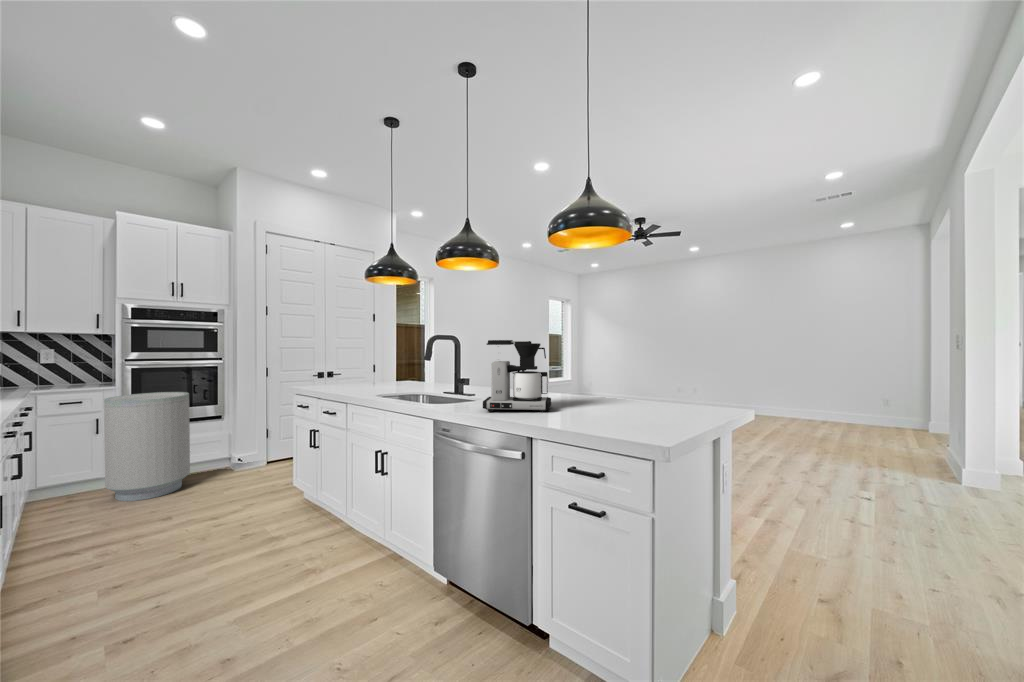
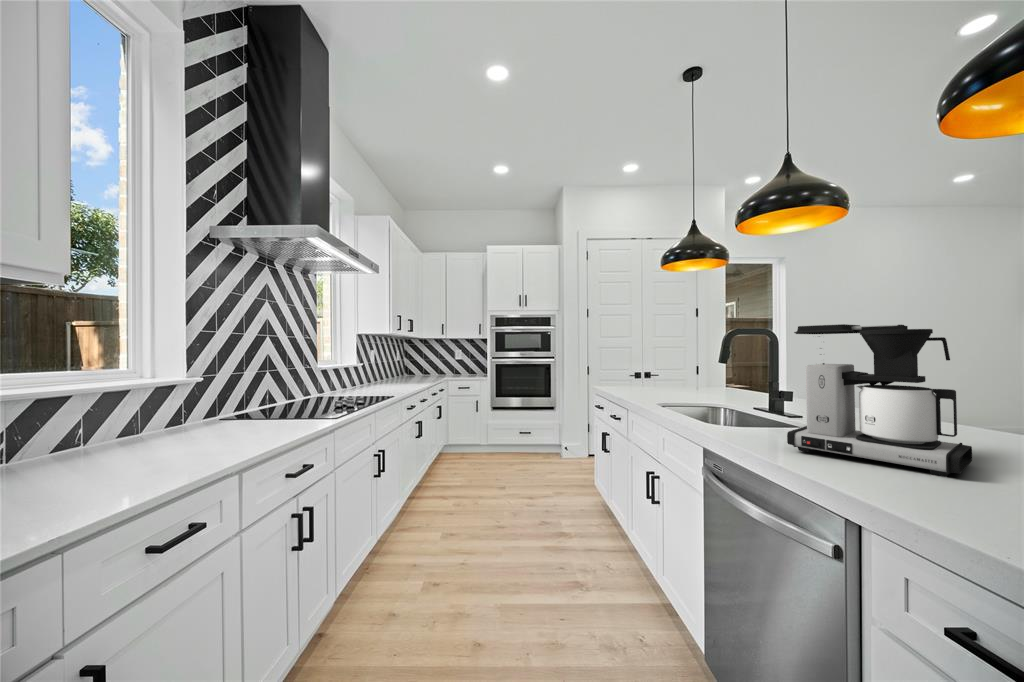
trash can: present [104,392,190,501] -> none [477,383,528,466]

